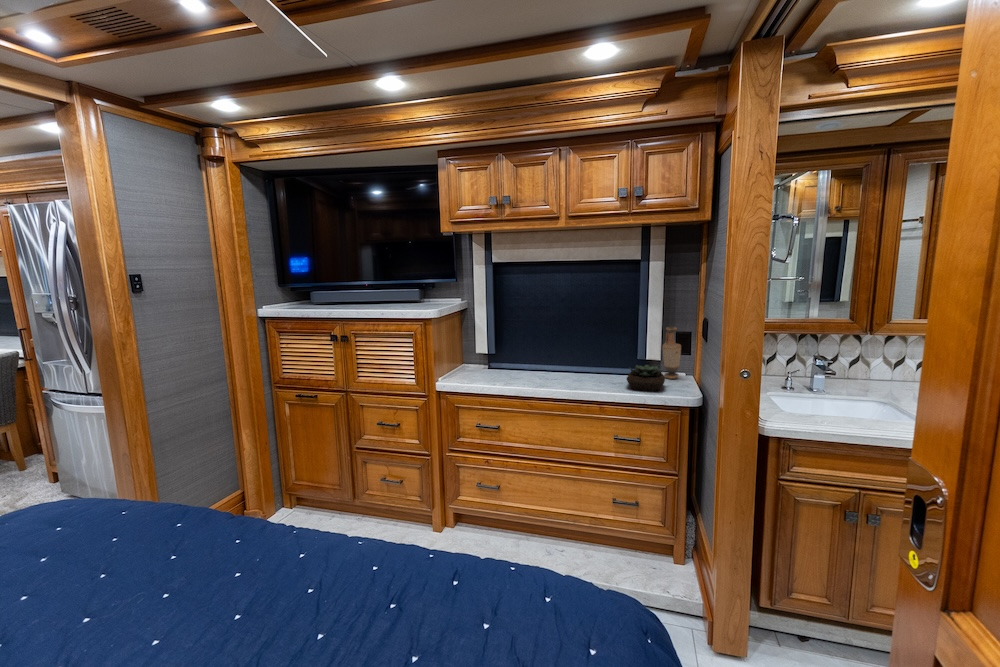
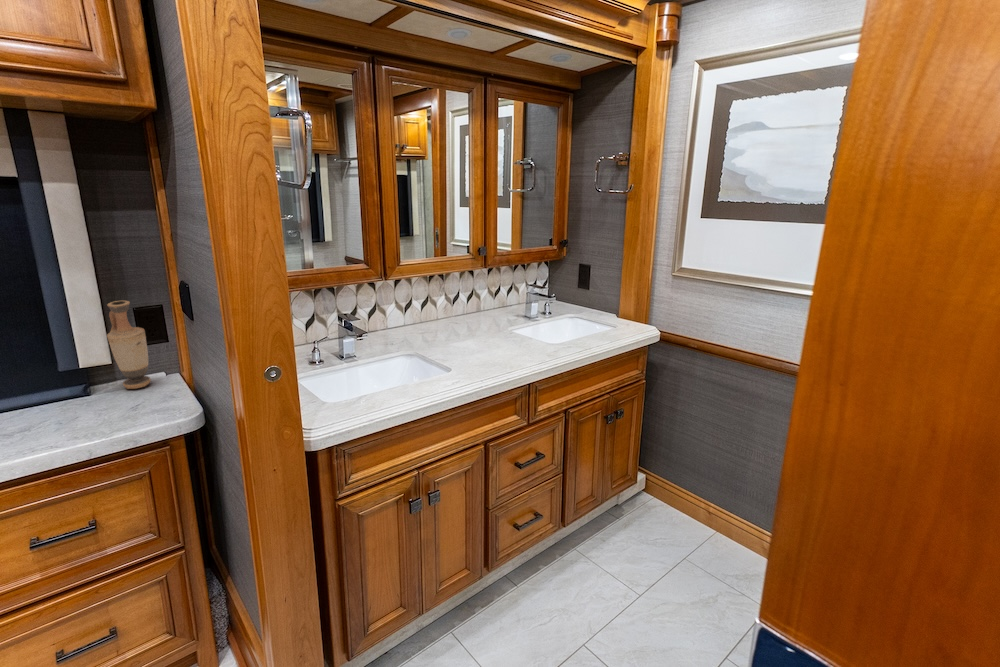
succulent plant: present [627,364,665,391] -> none [35,378,126,438]

